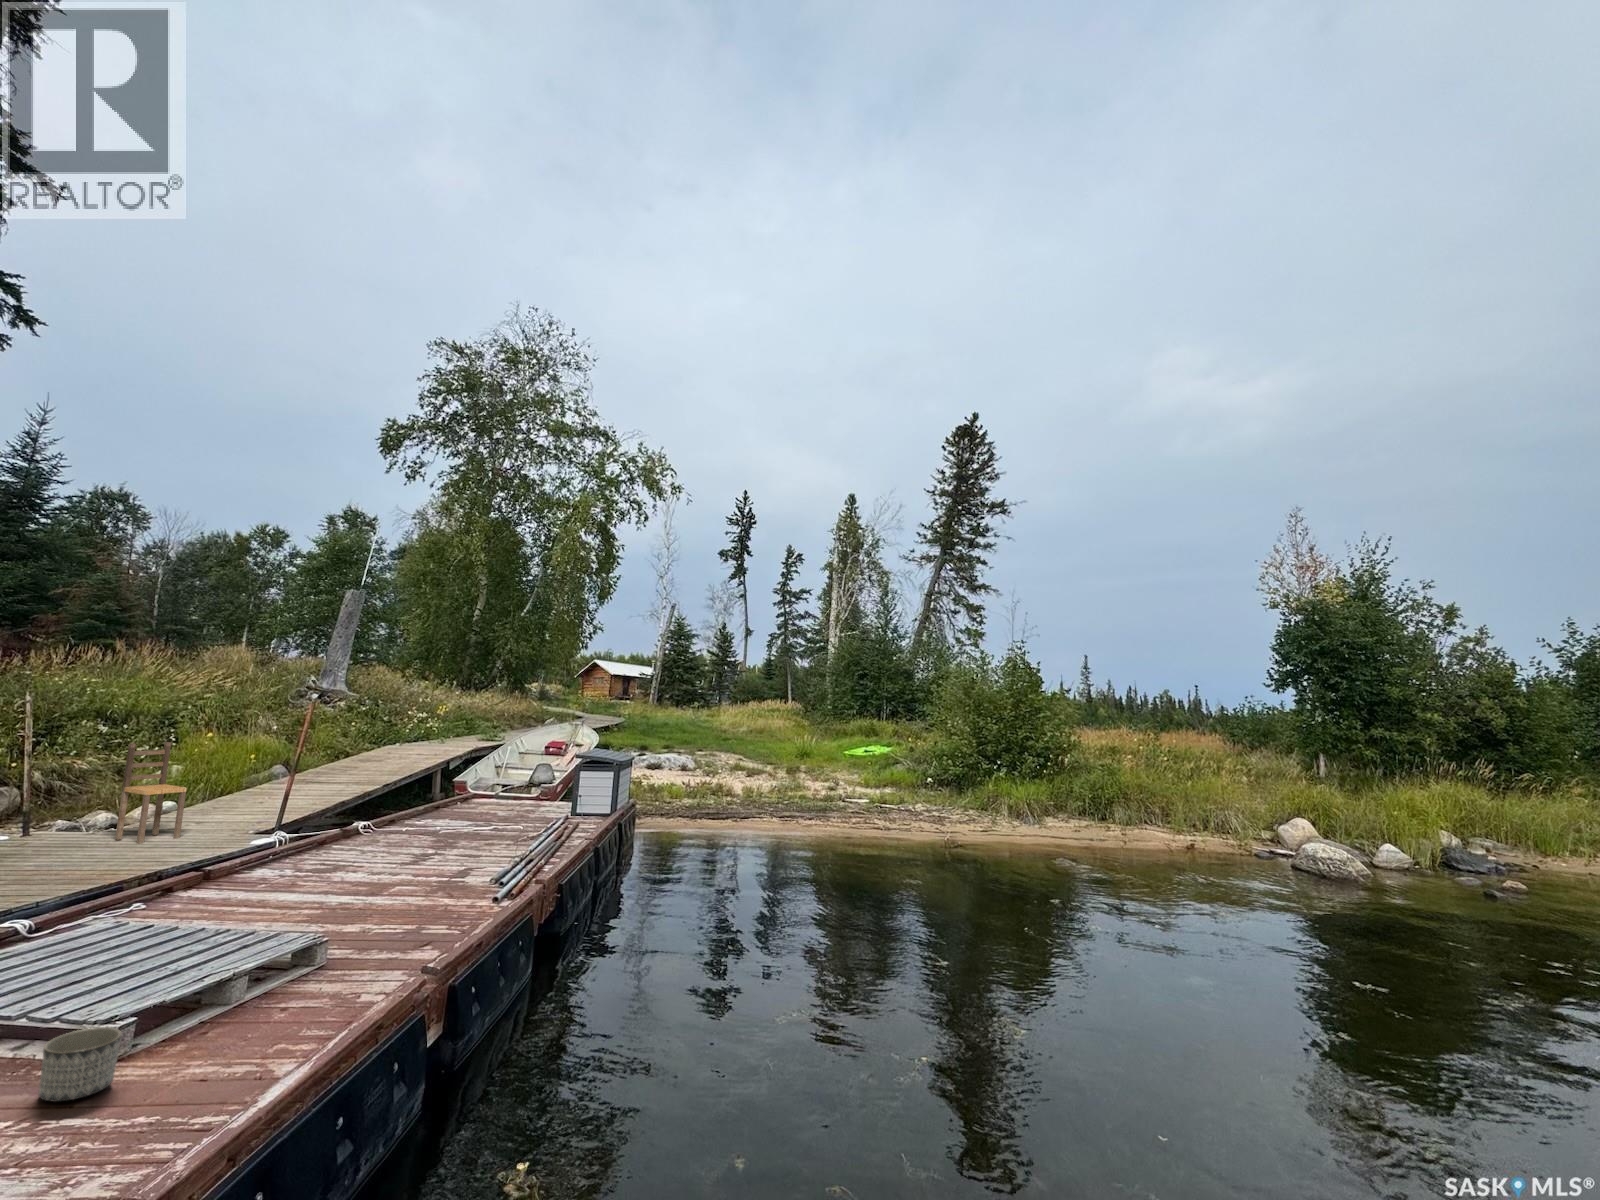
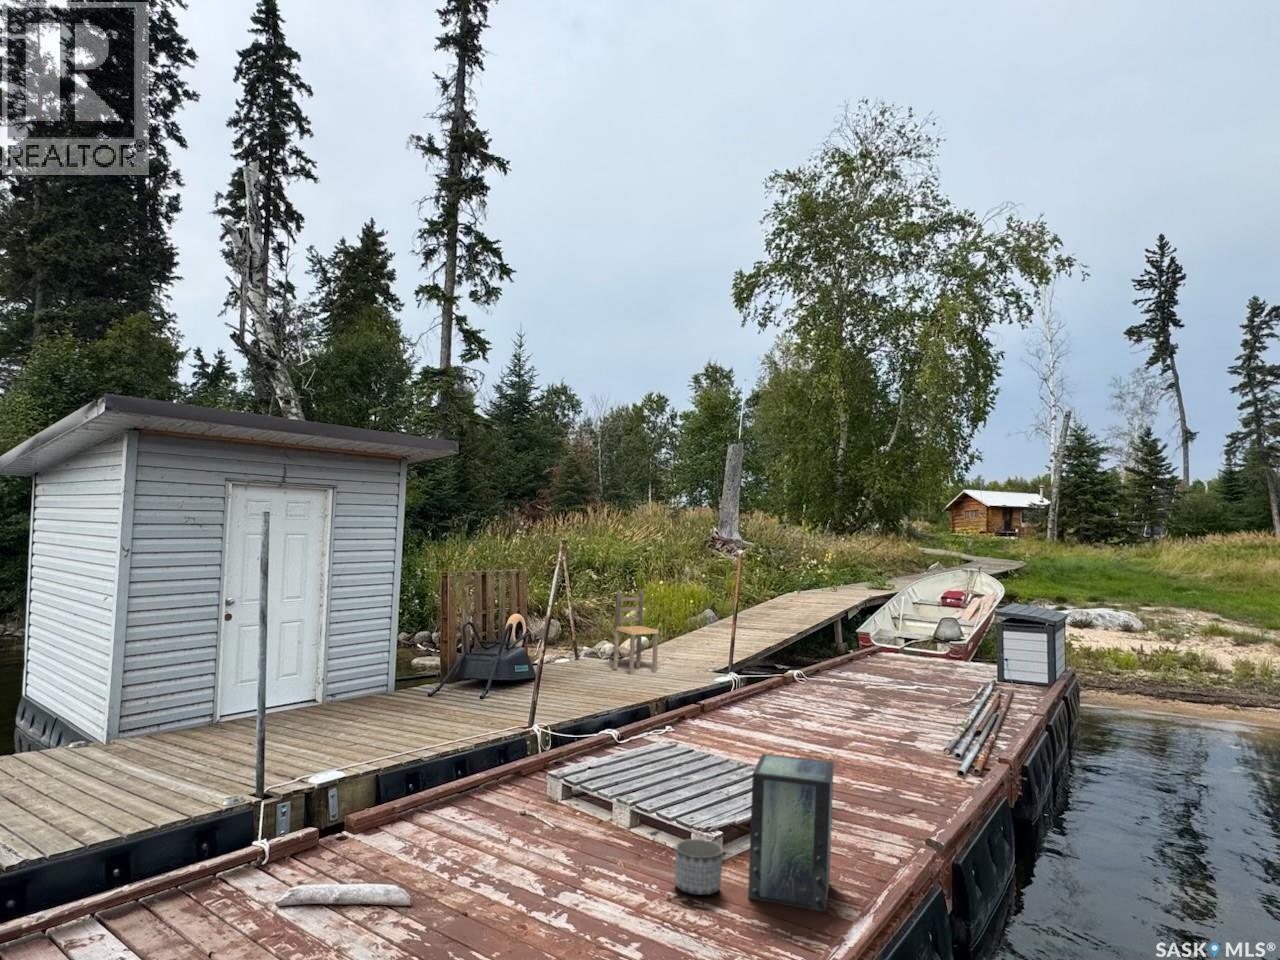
storage box: none [151,908,297,1090] -> present [748,754,834,912]

